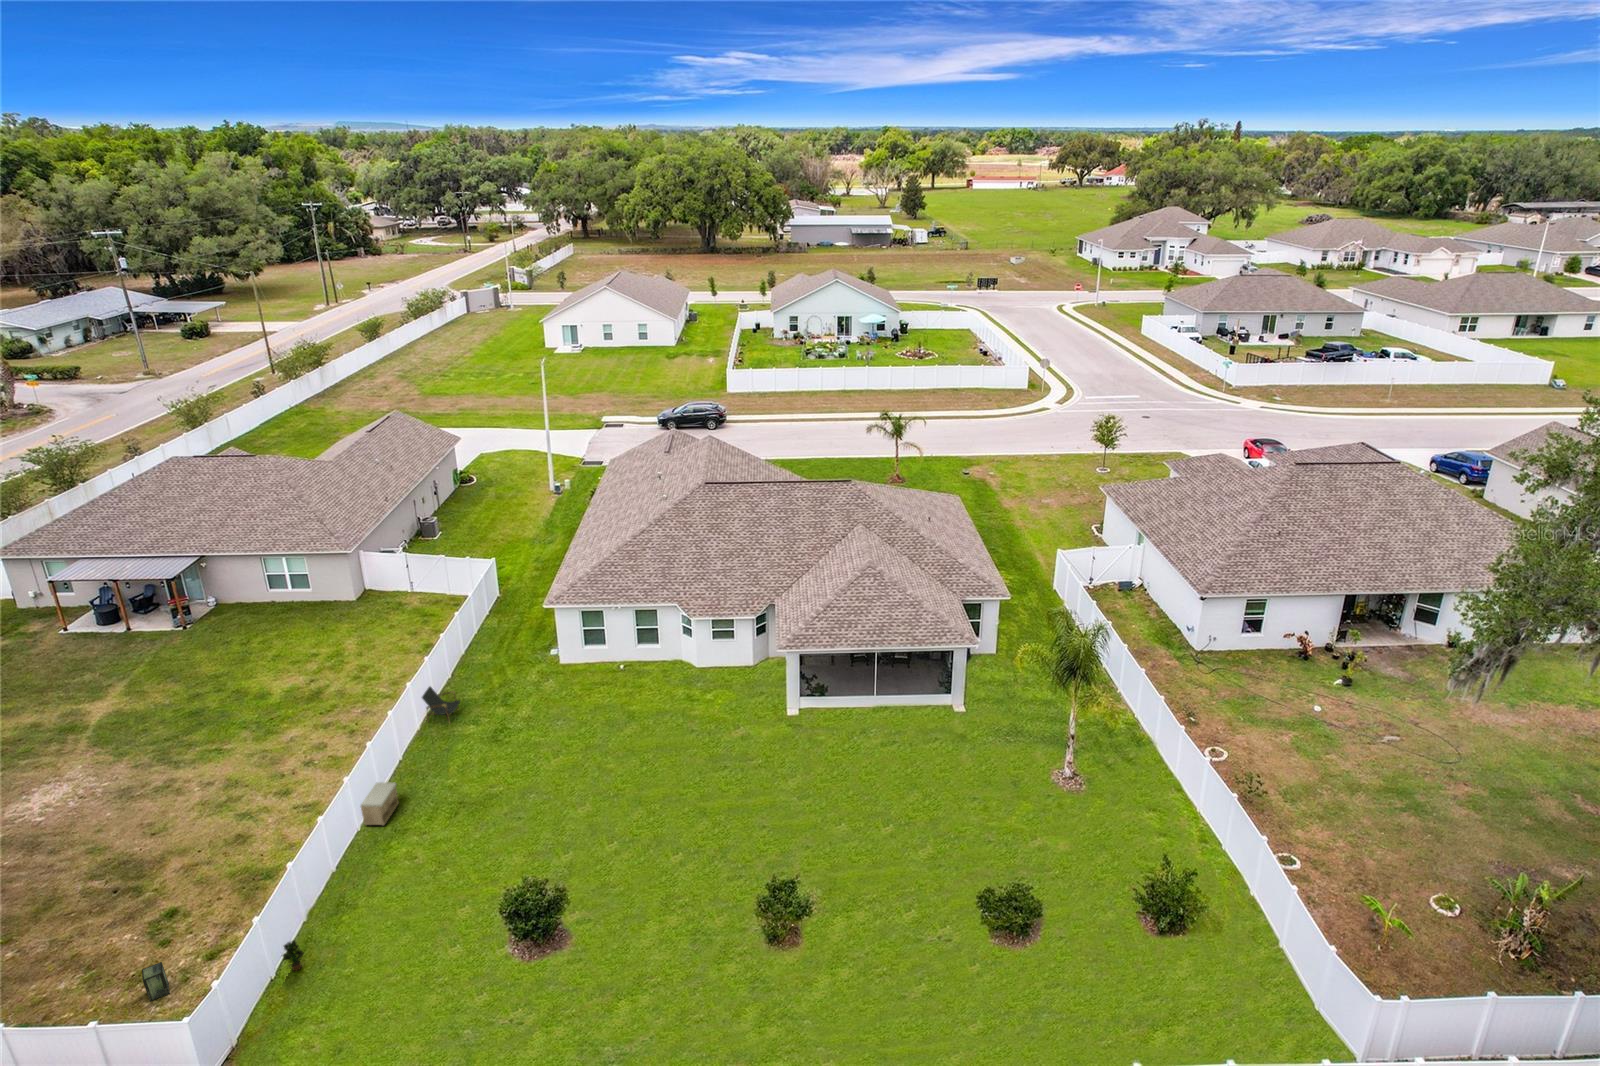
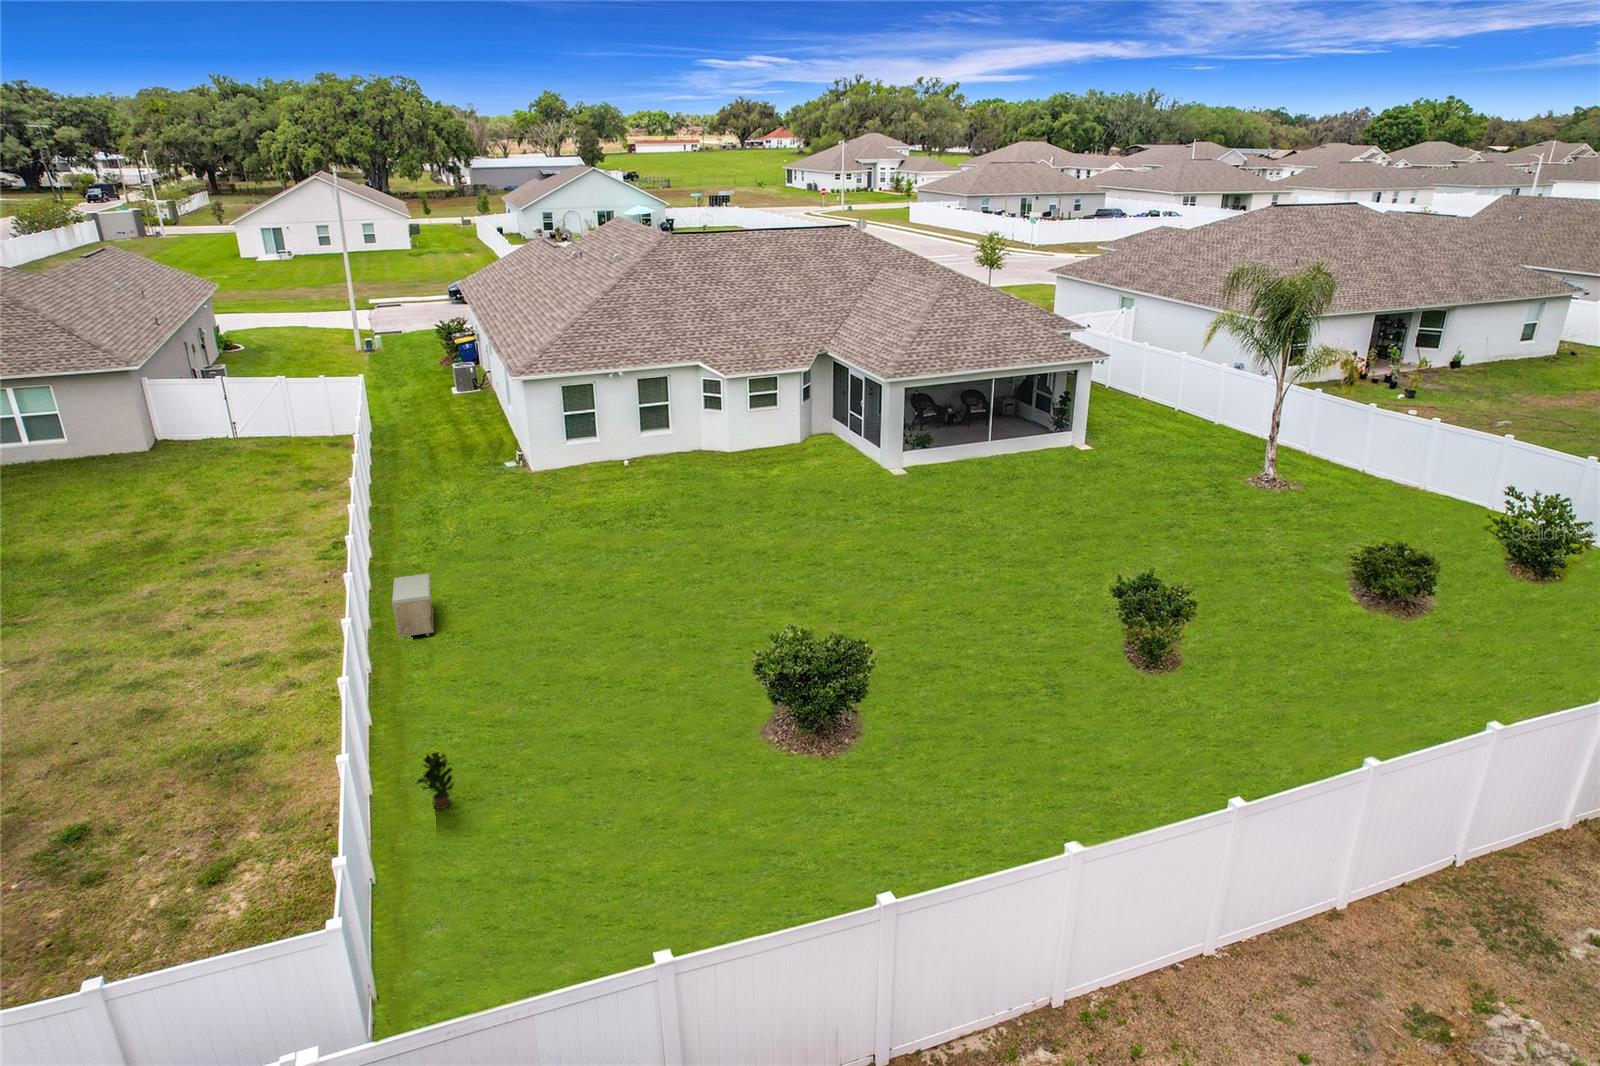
lounge chair: present [422,687,460,722] -> none [382,485,435,537]
storage box: present [142,962,170,1002] -> none [140,836,206,913]

